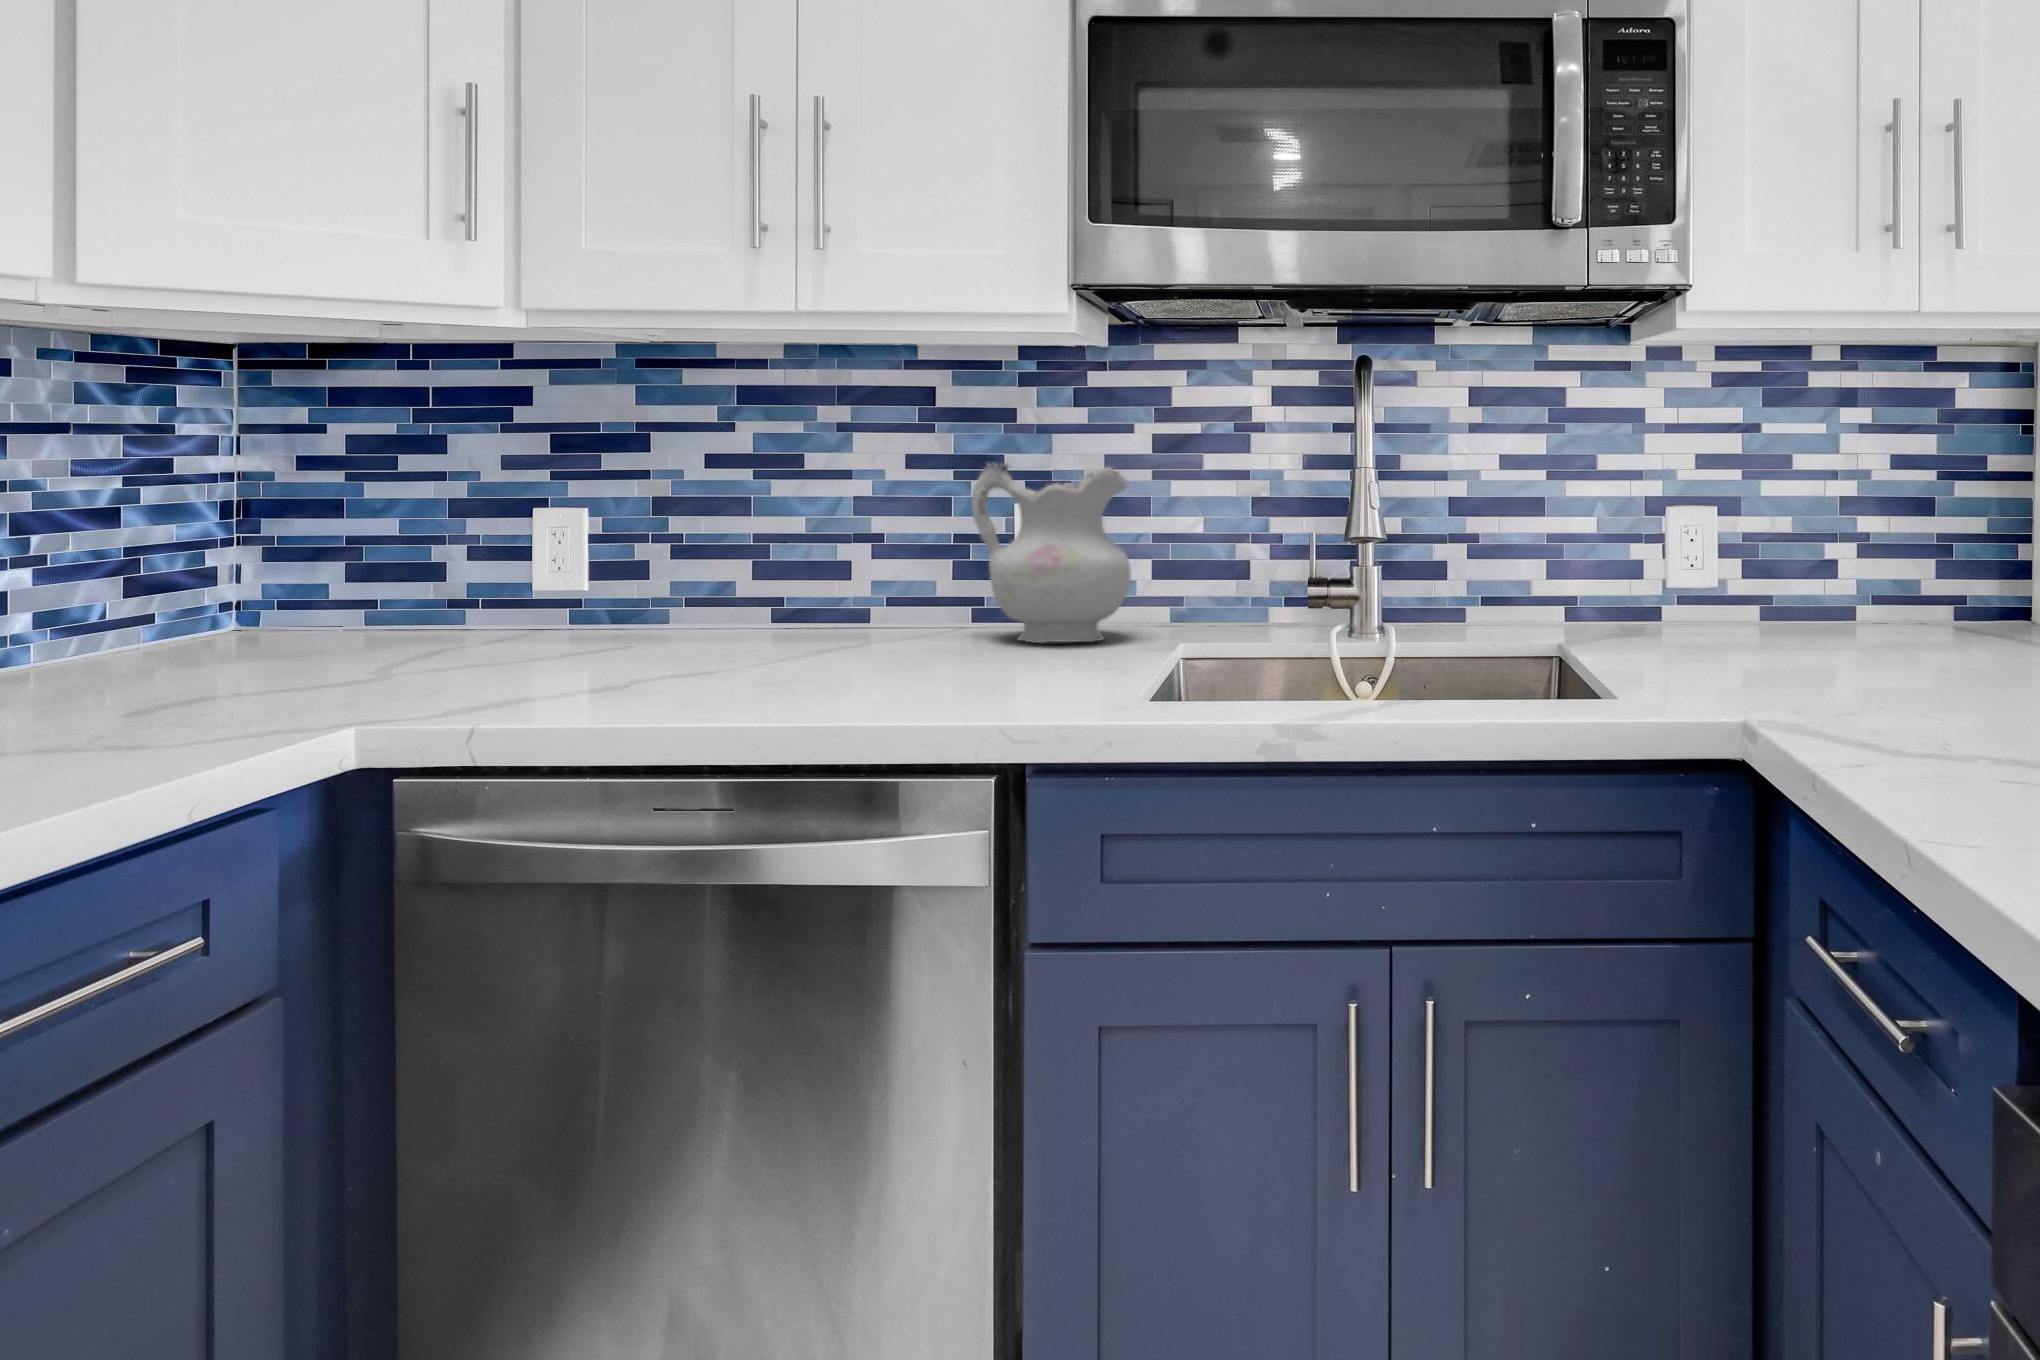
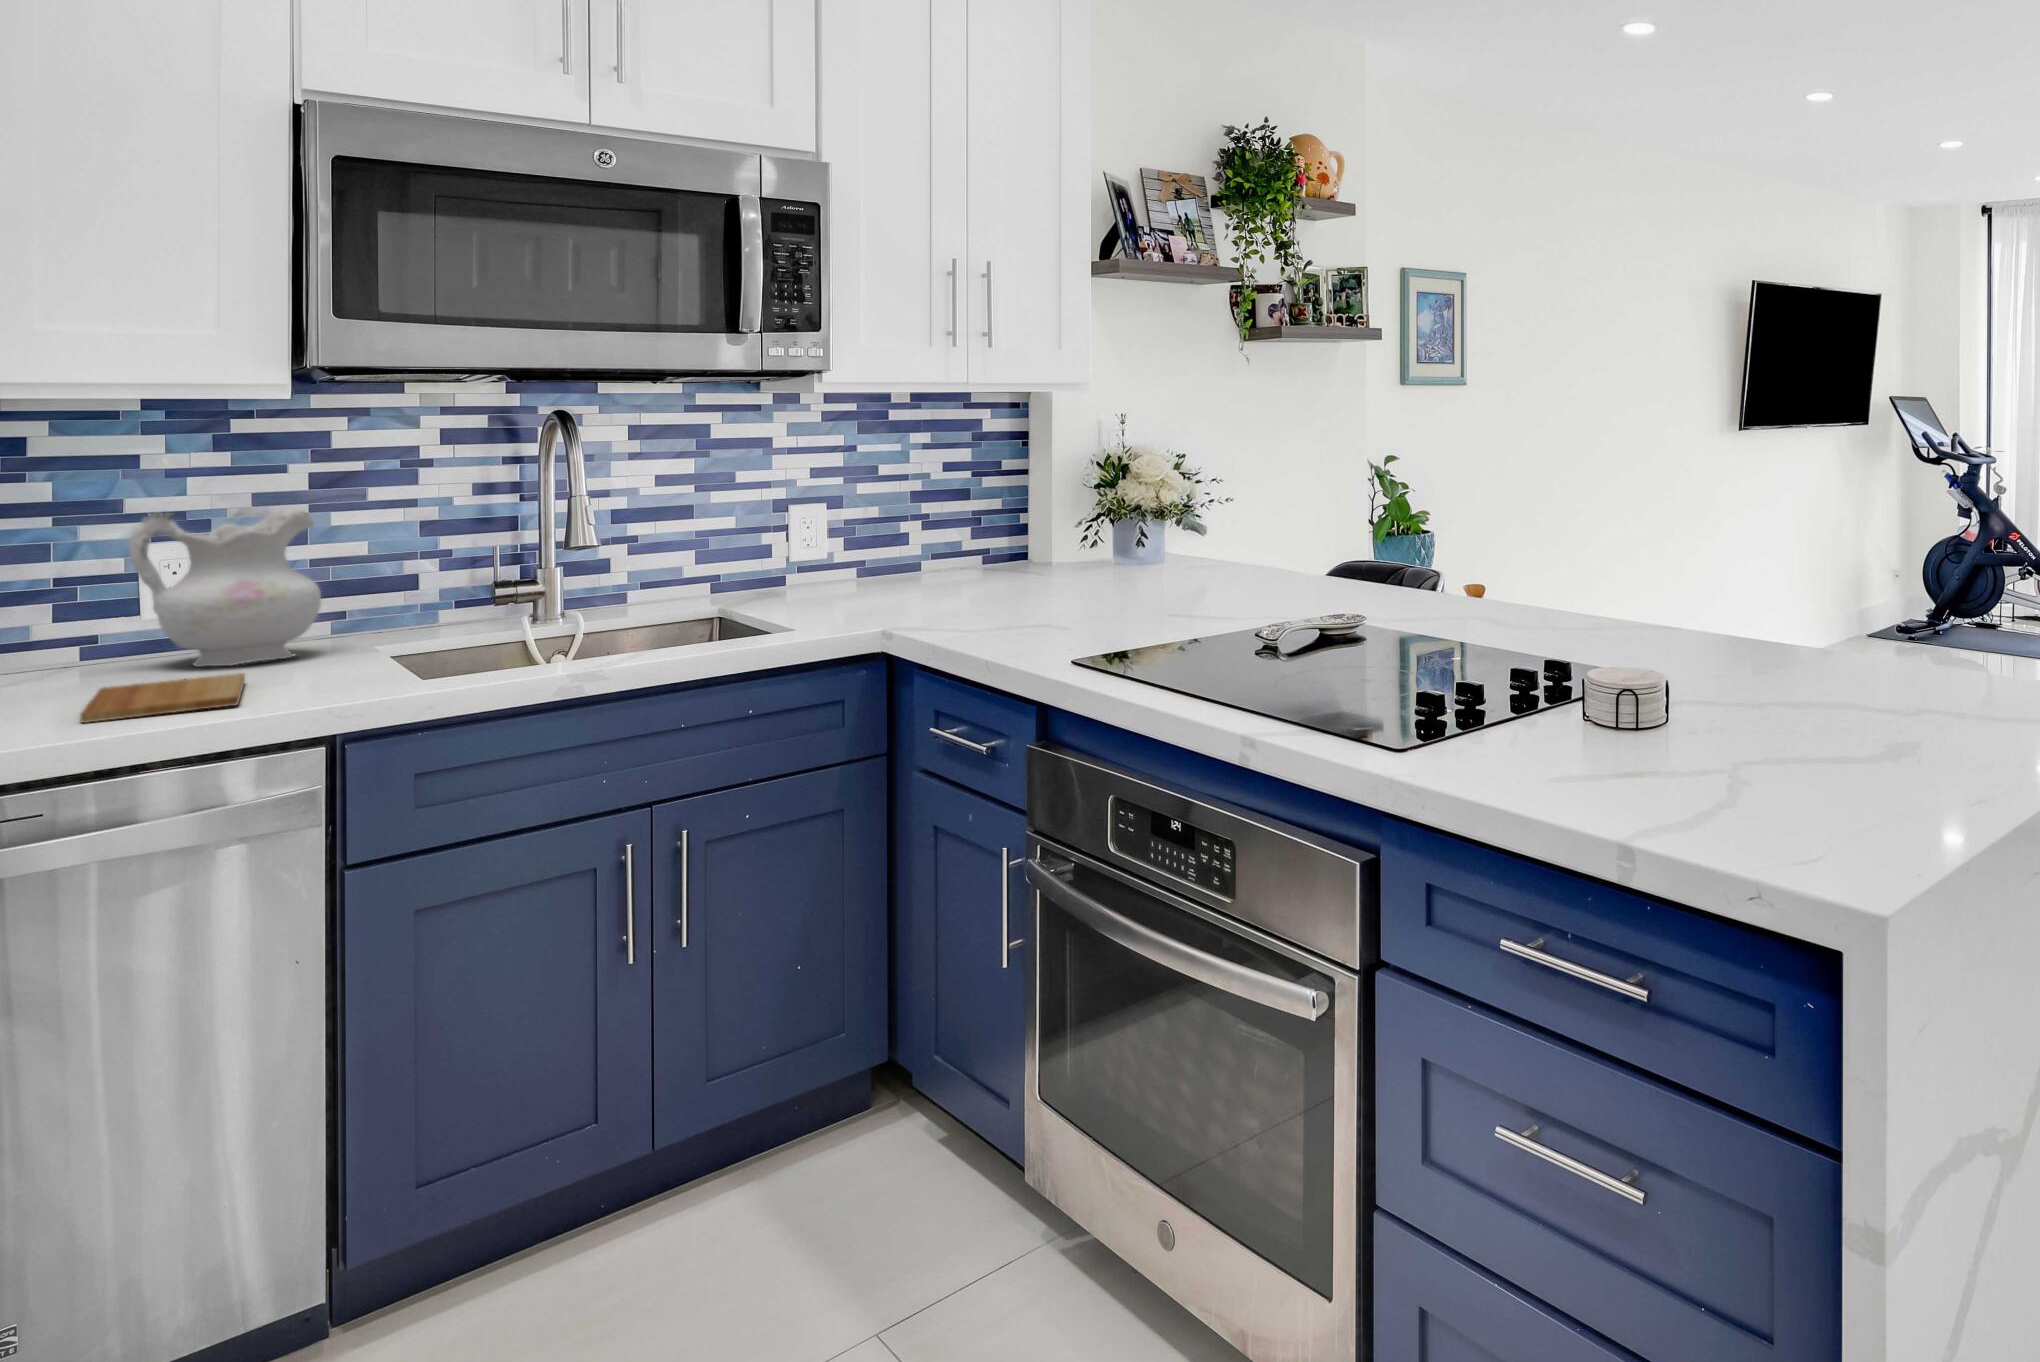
cutting board: none [789,650,1000,692] -> present [80,673,245,723]

